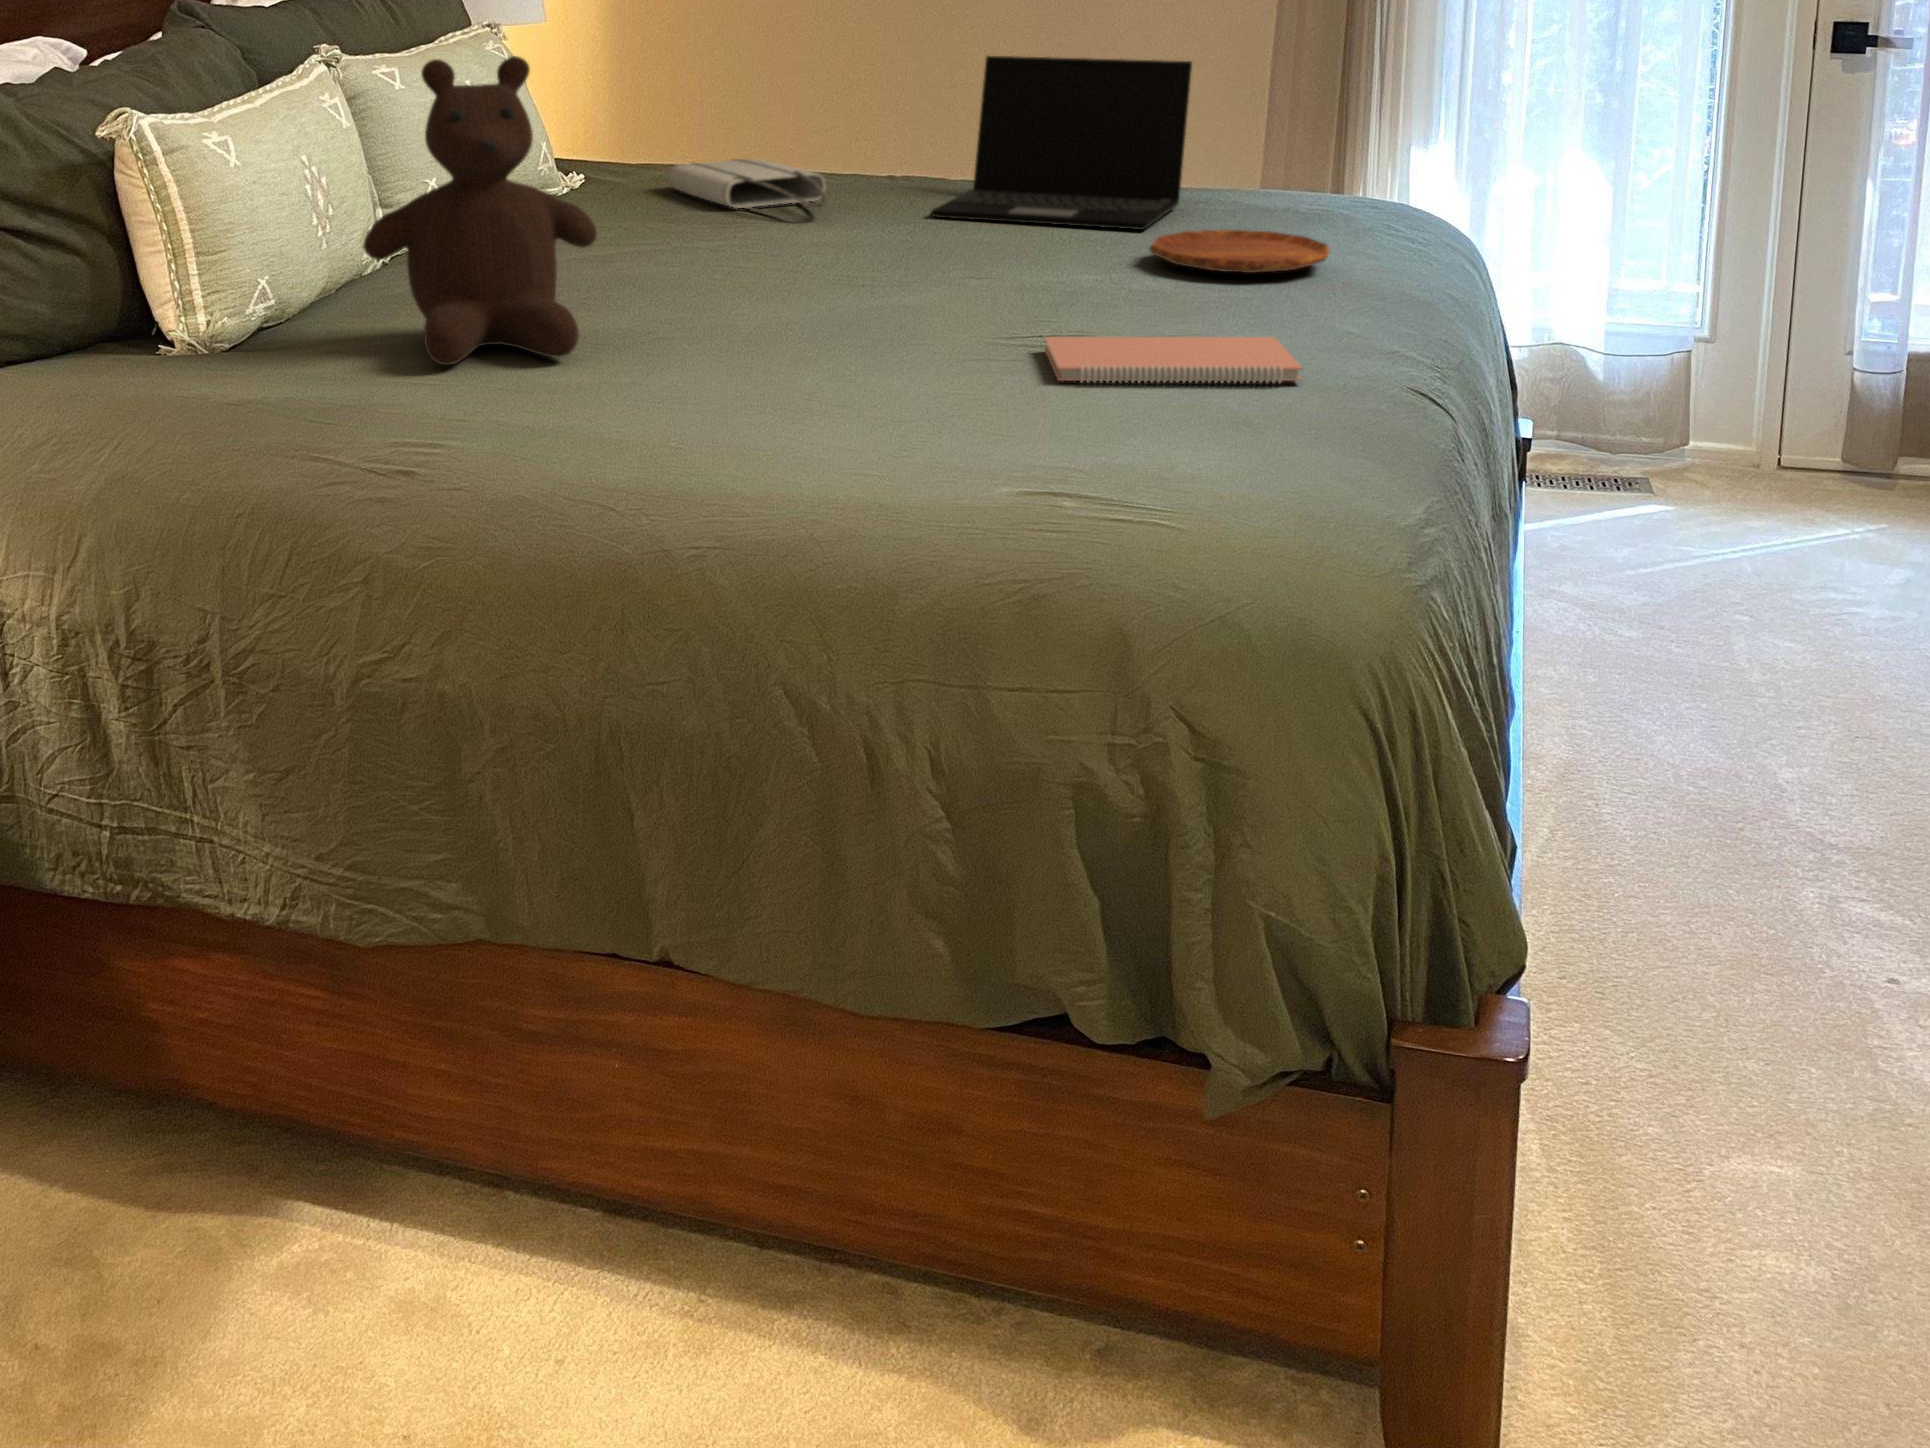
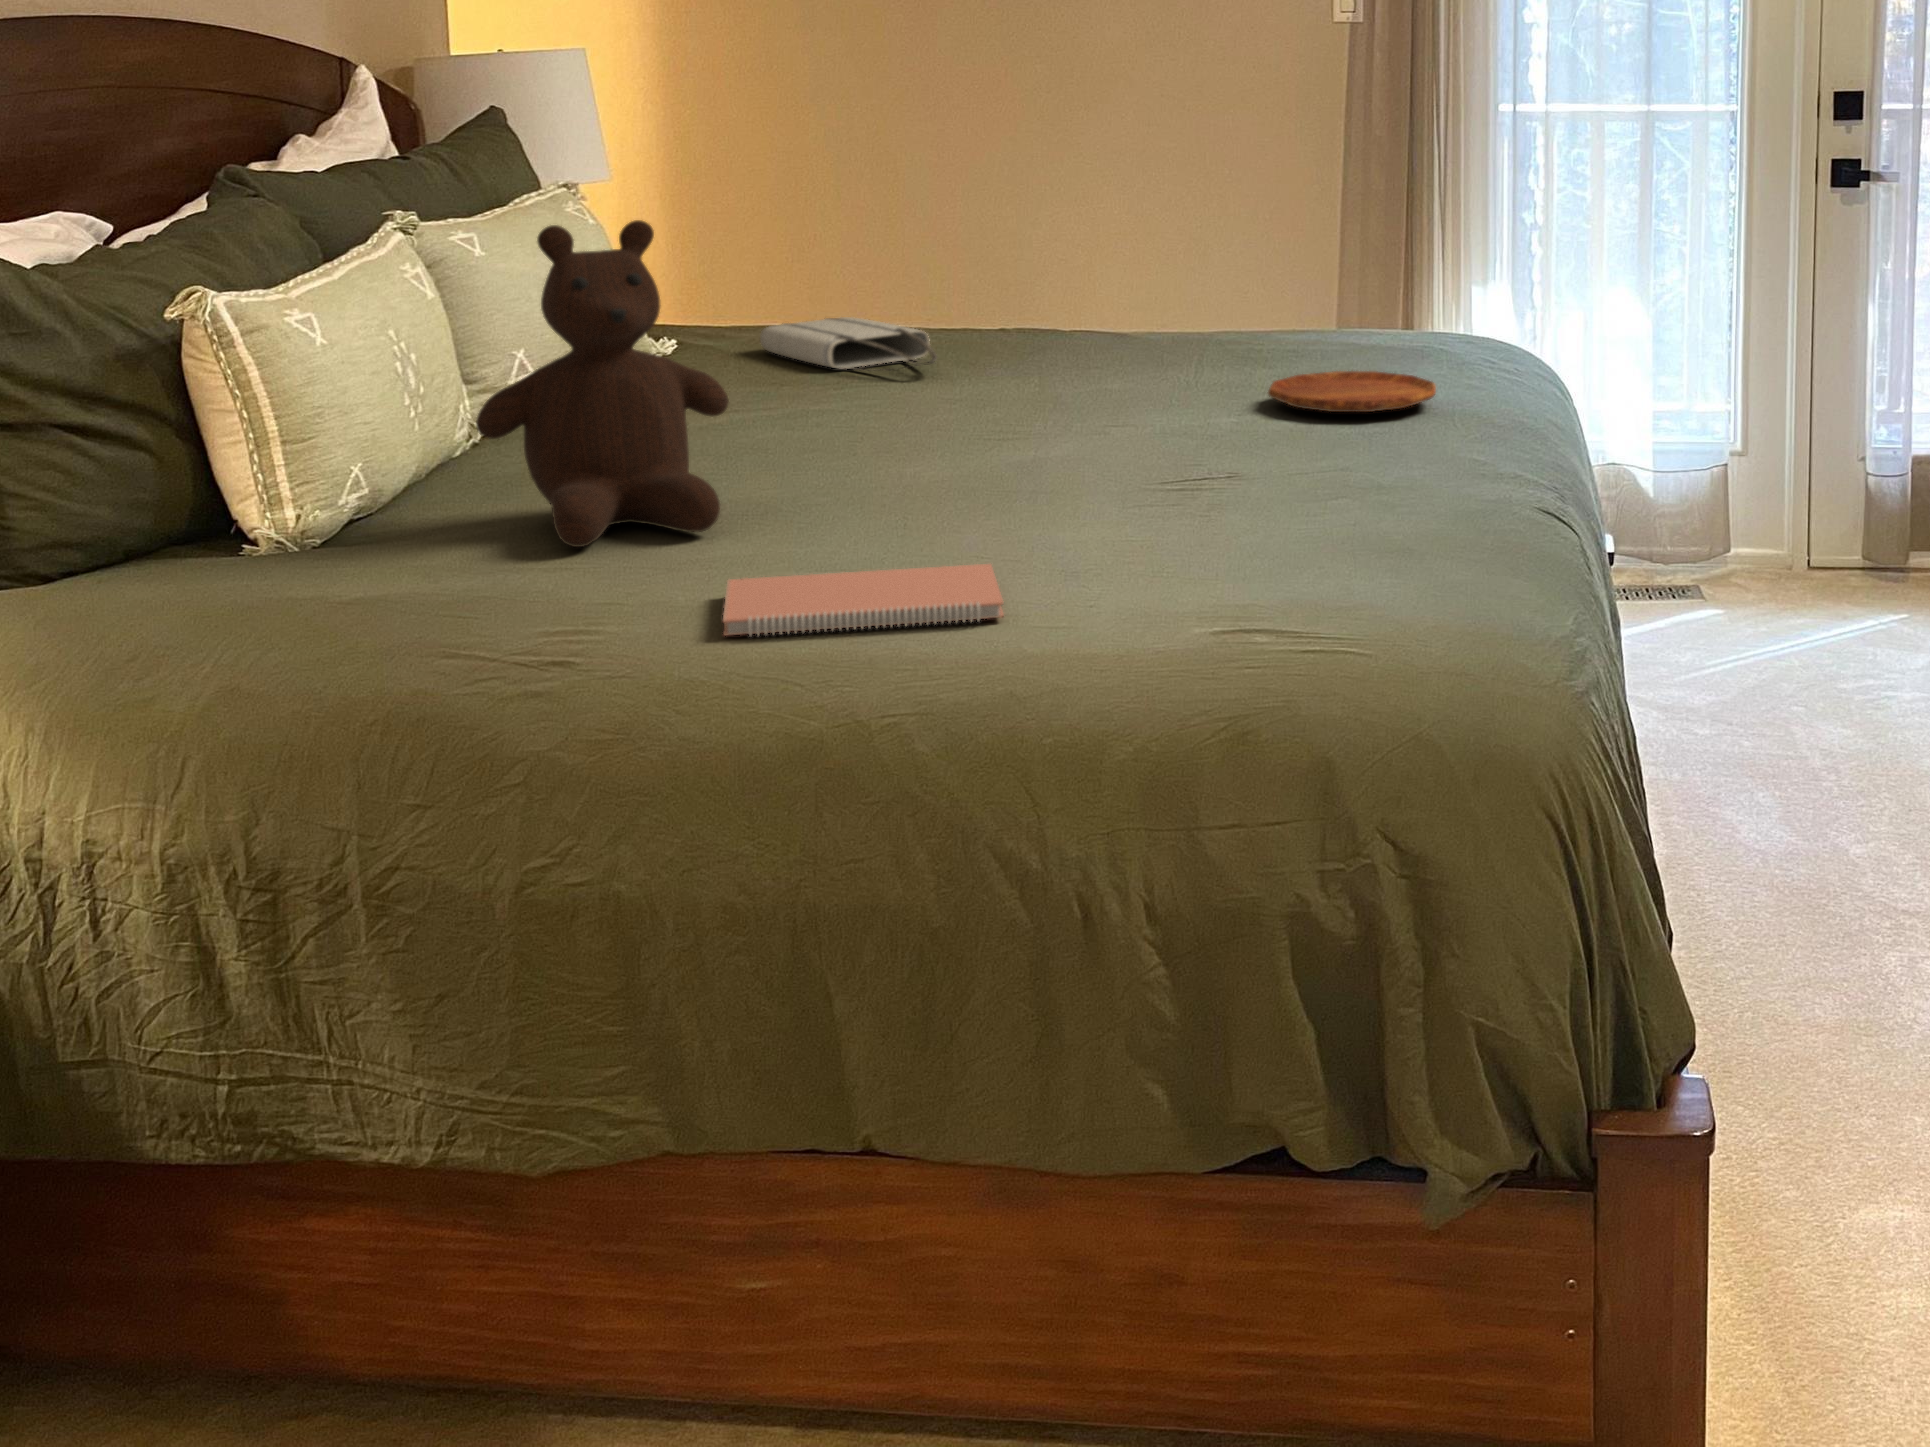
laptop: present [931,56,1192,230] -> none [1042,206,1288,375]
notebook: present [1044,337,1302,383] -> present [723,564,1004,636]

